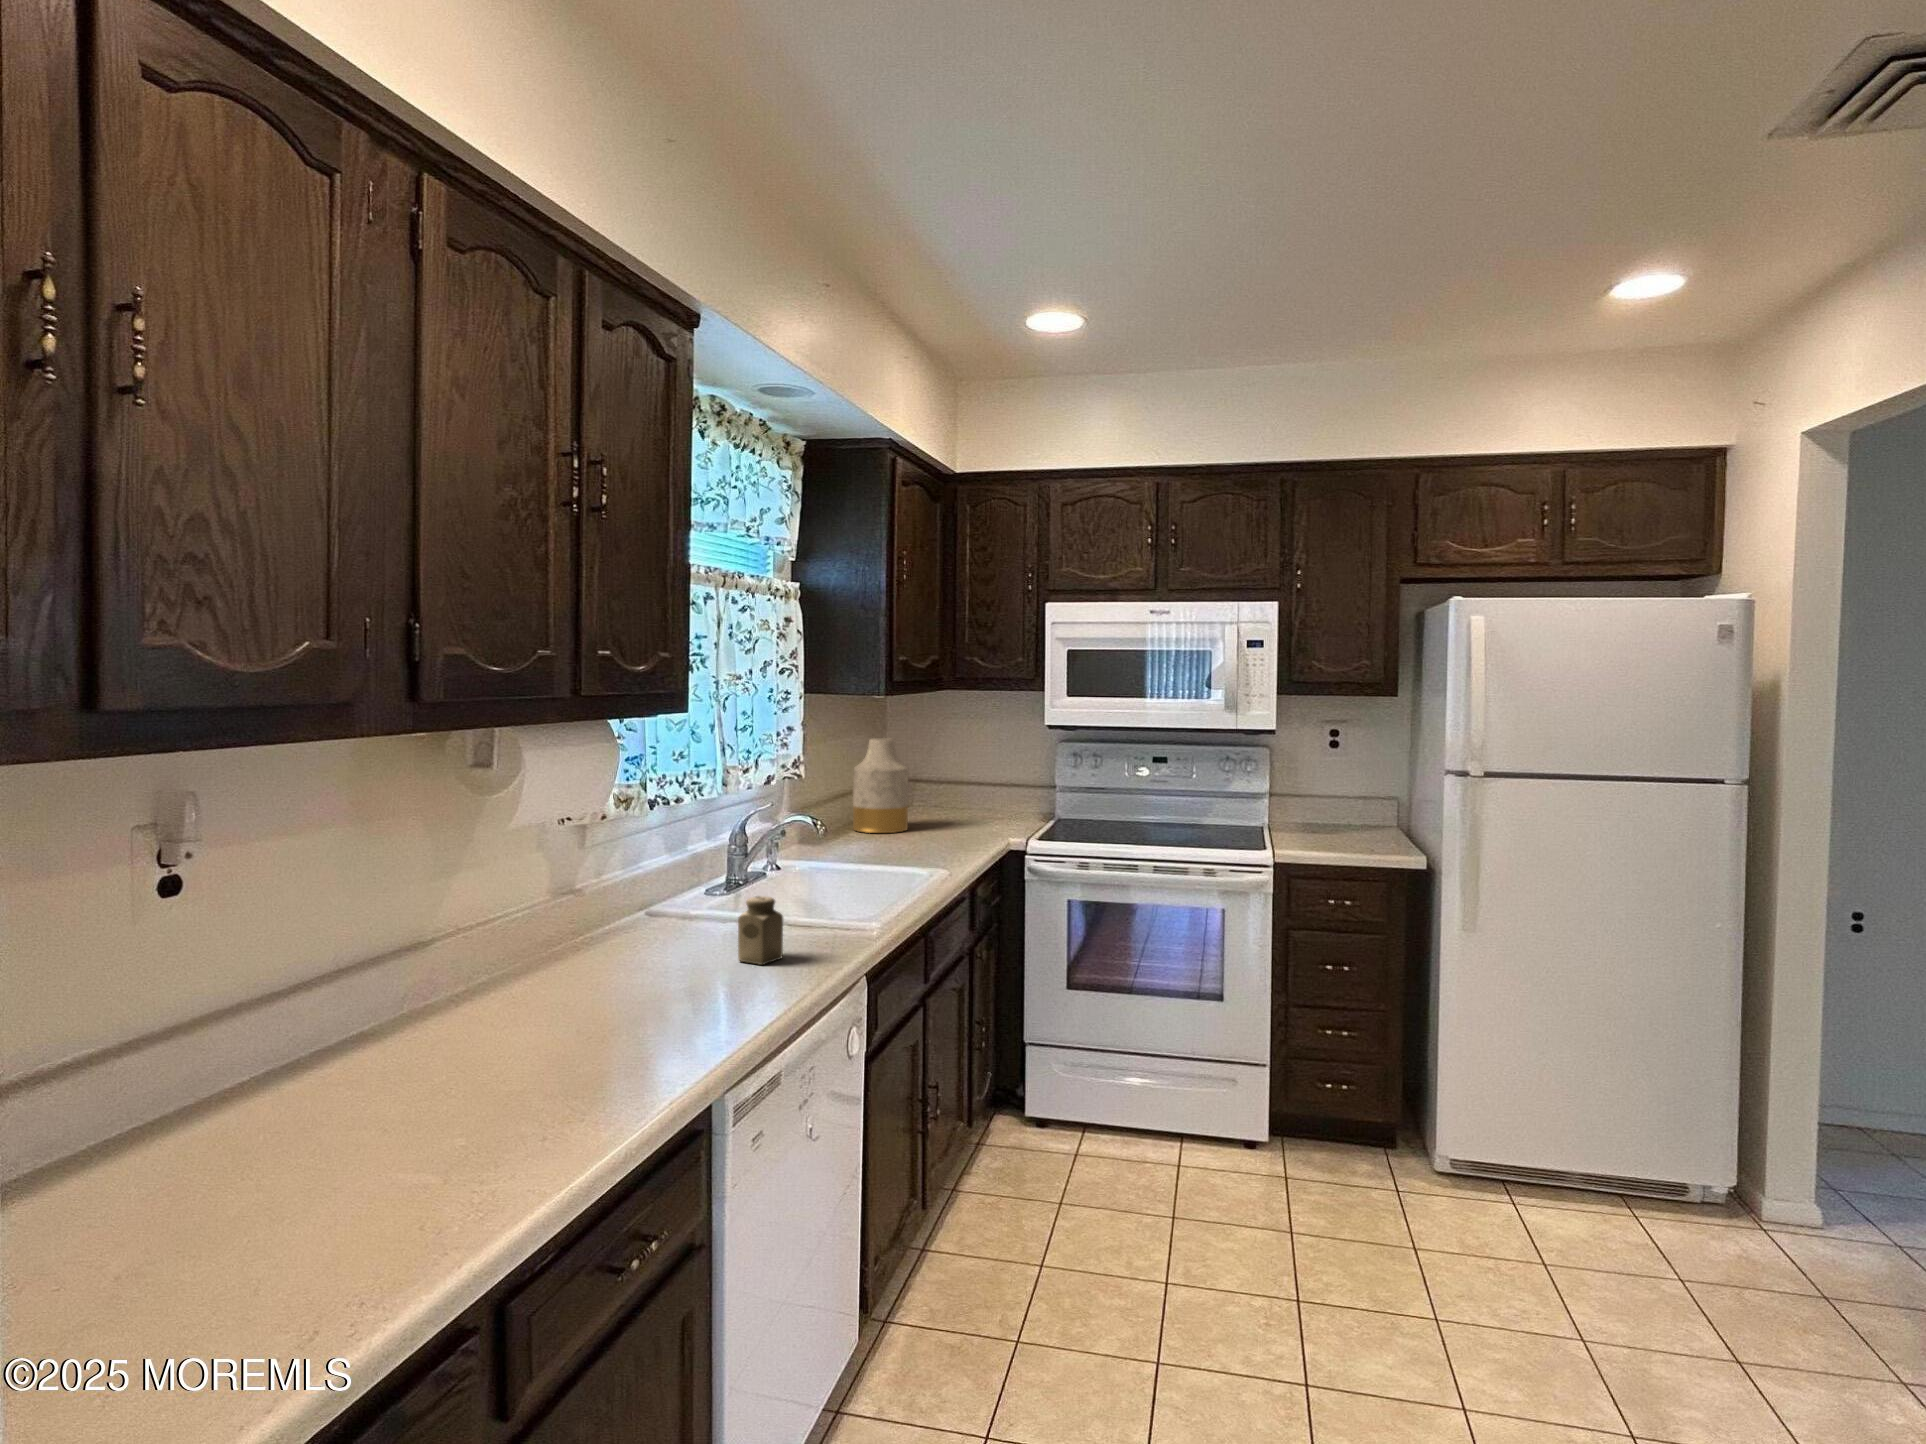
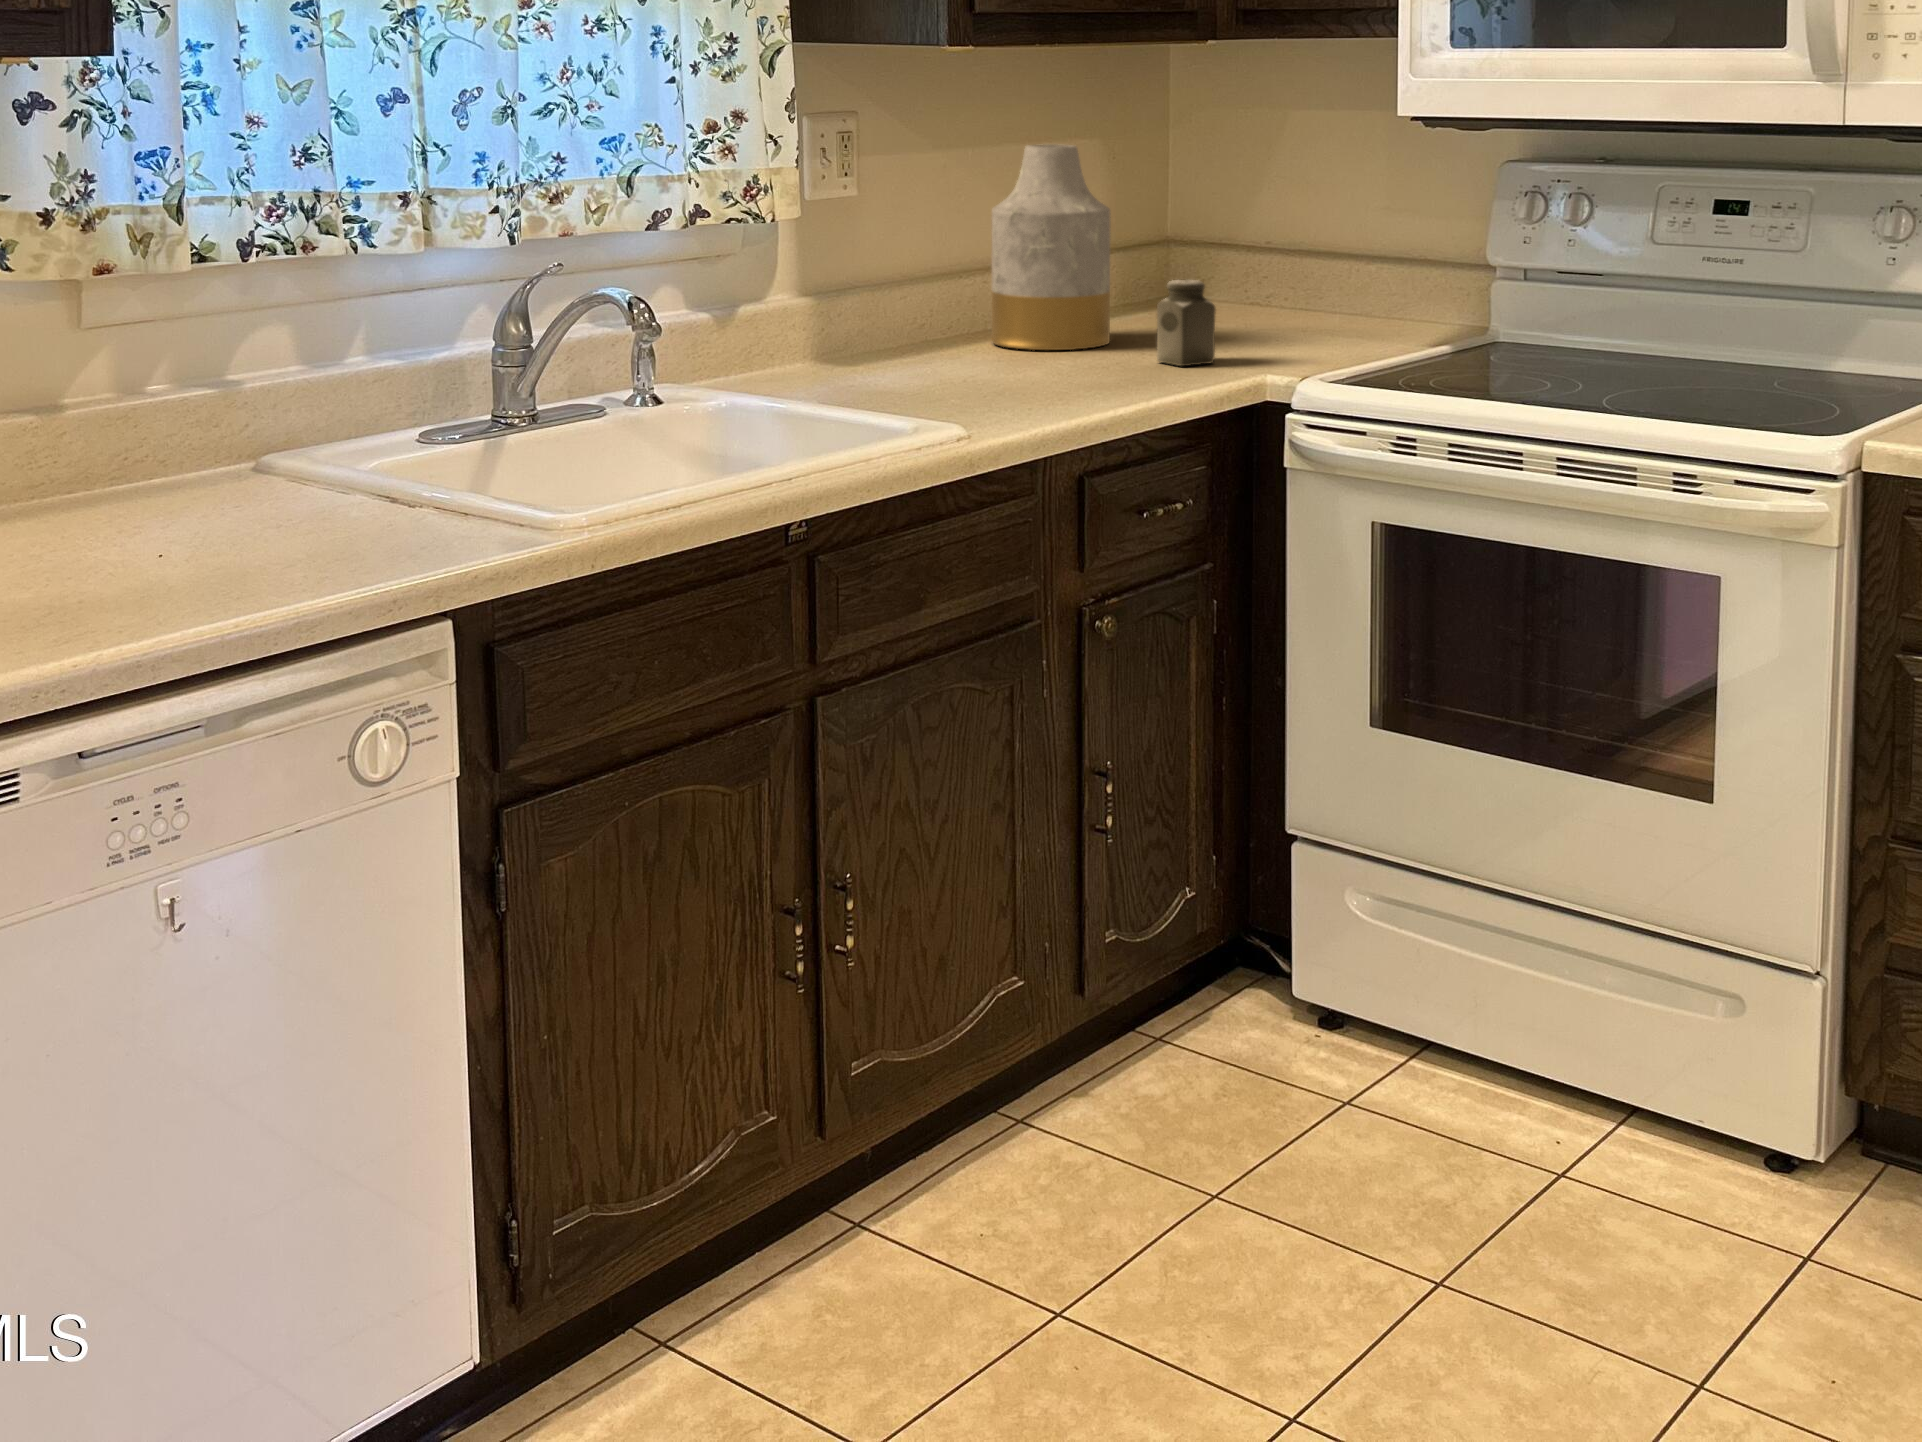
salt shaker: present [738,896,783,965] -> present [1157,280,1216,366]

